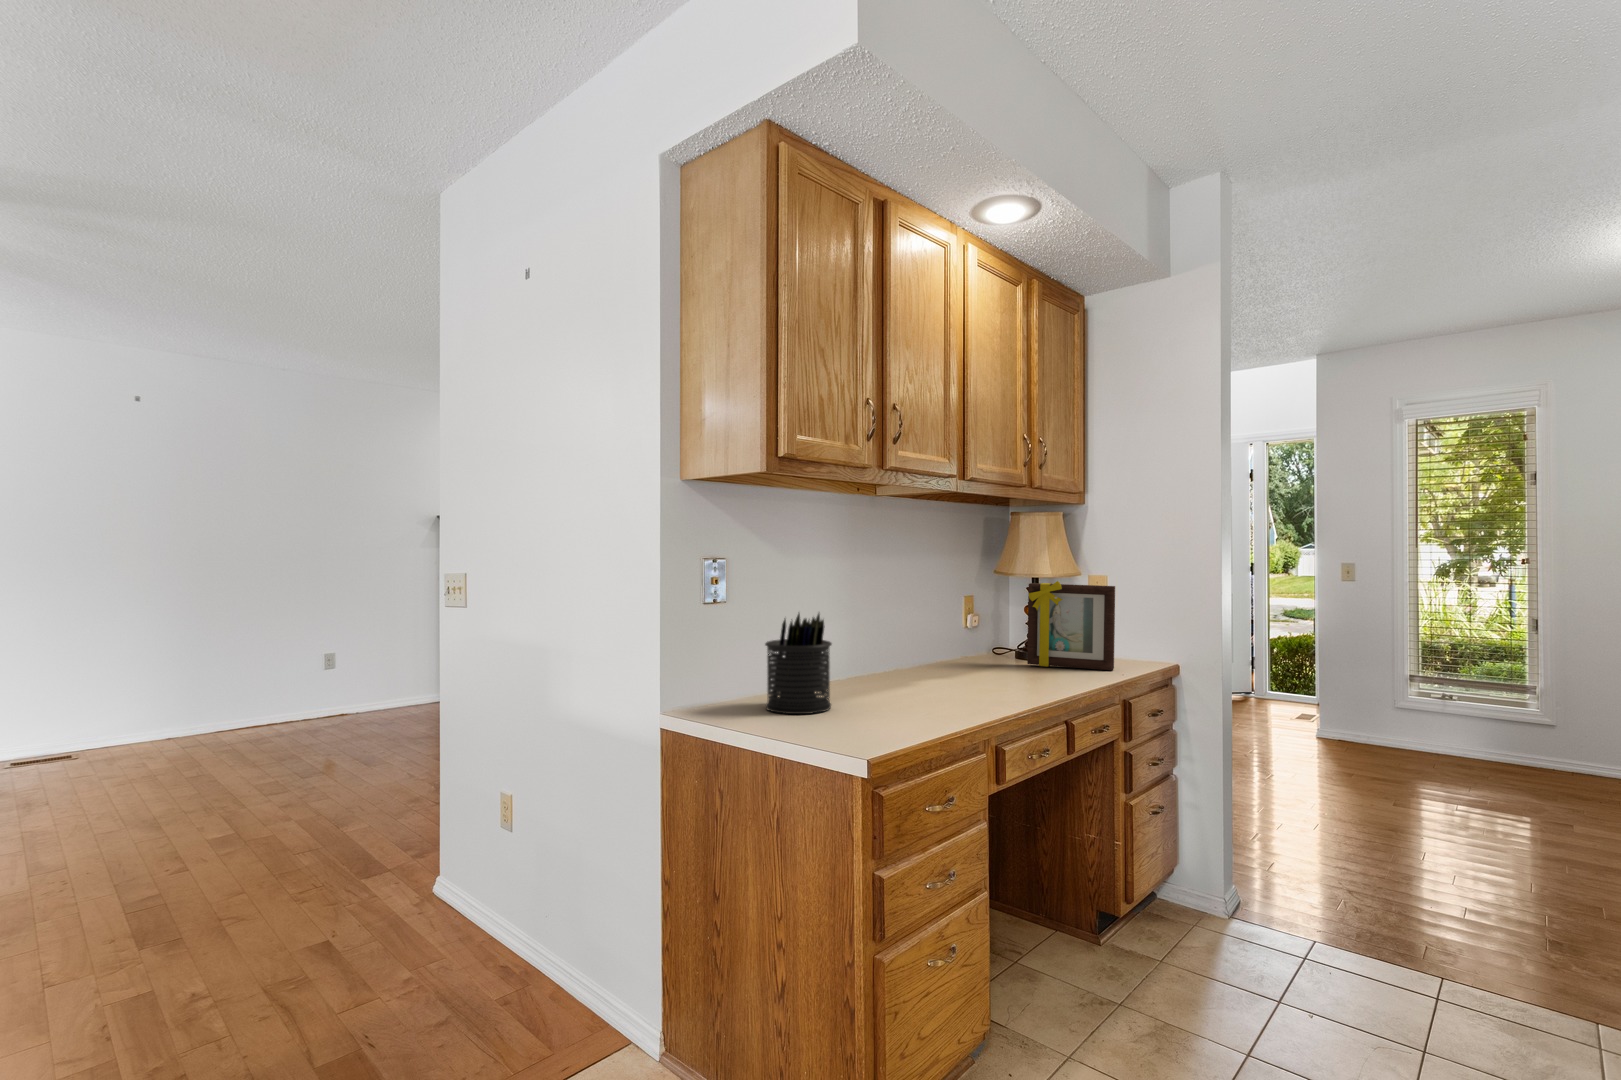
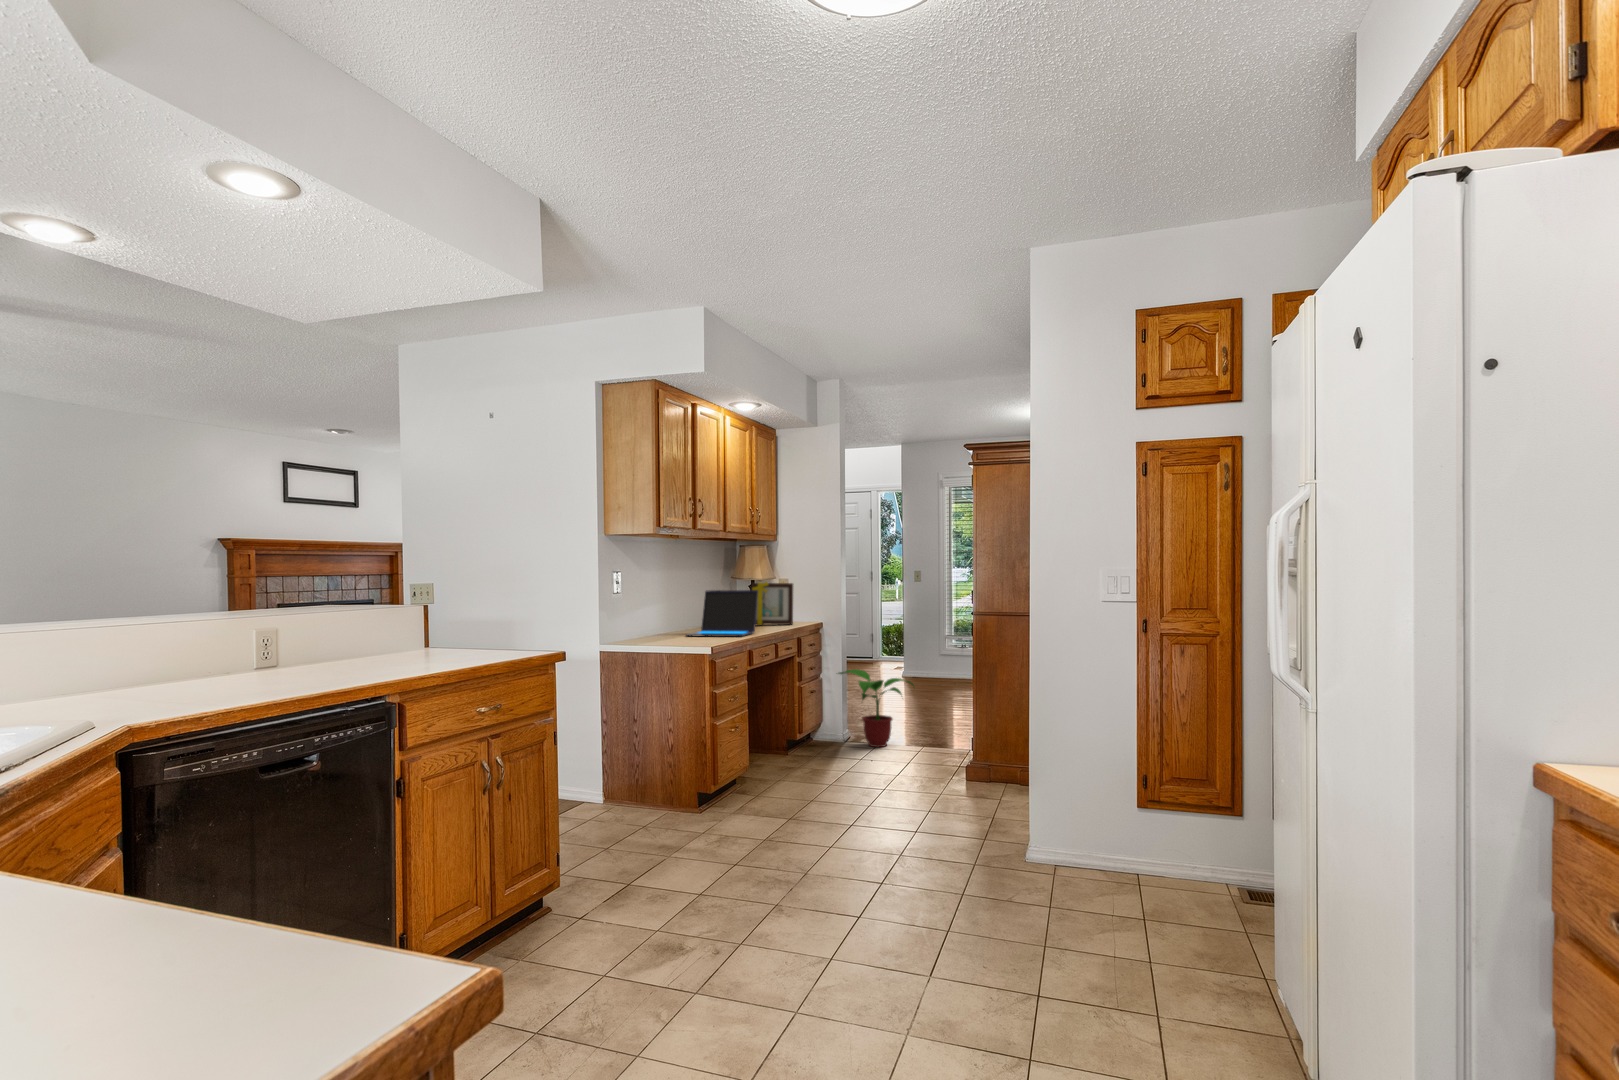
laptop: none [859,599,1028,713] -> present [686,590,758,637]
pen holder: present [765,613,832,714] -> none [646,594,678,641]
potted plant: none [1199,766,1405,953] -> present [838,669,914,747]

